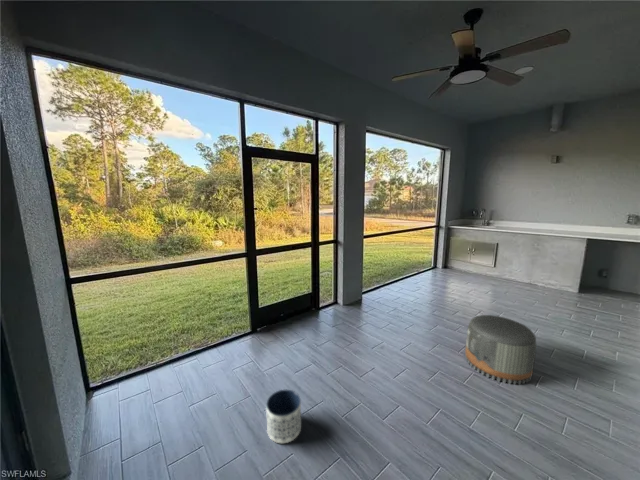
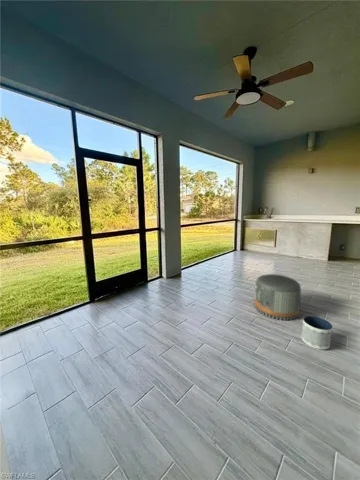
planter: present [266,389,301,443] -> present [302,316,332,349]

